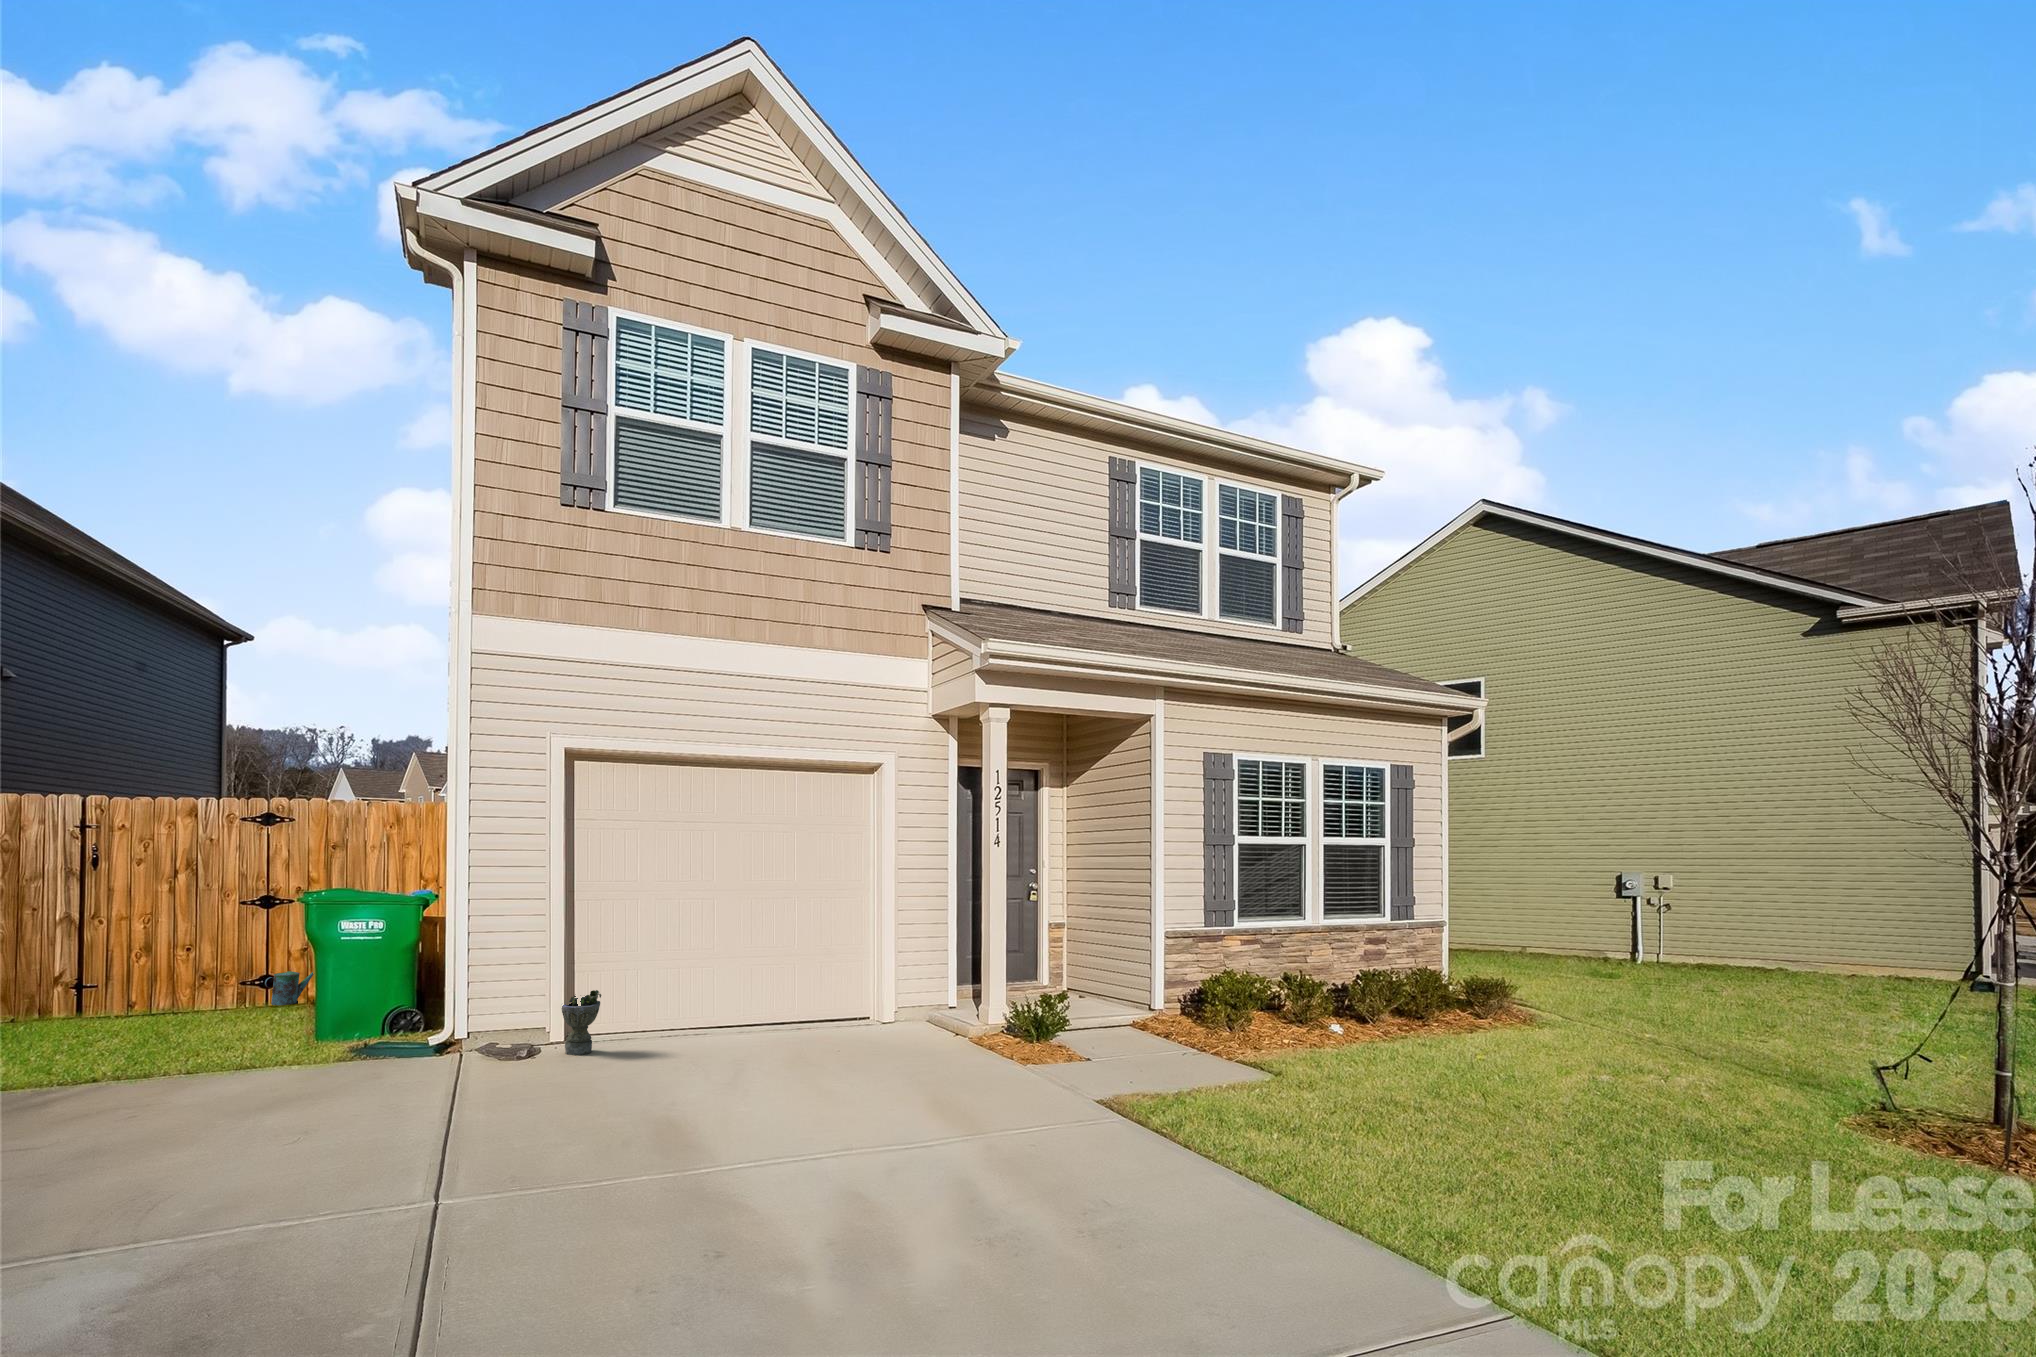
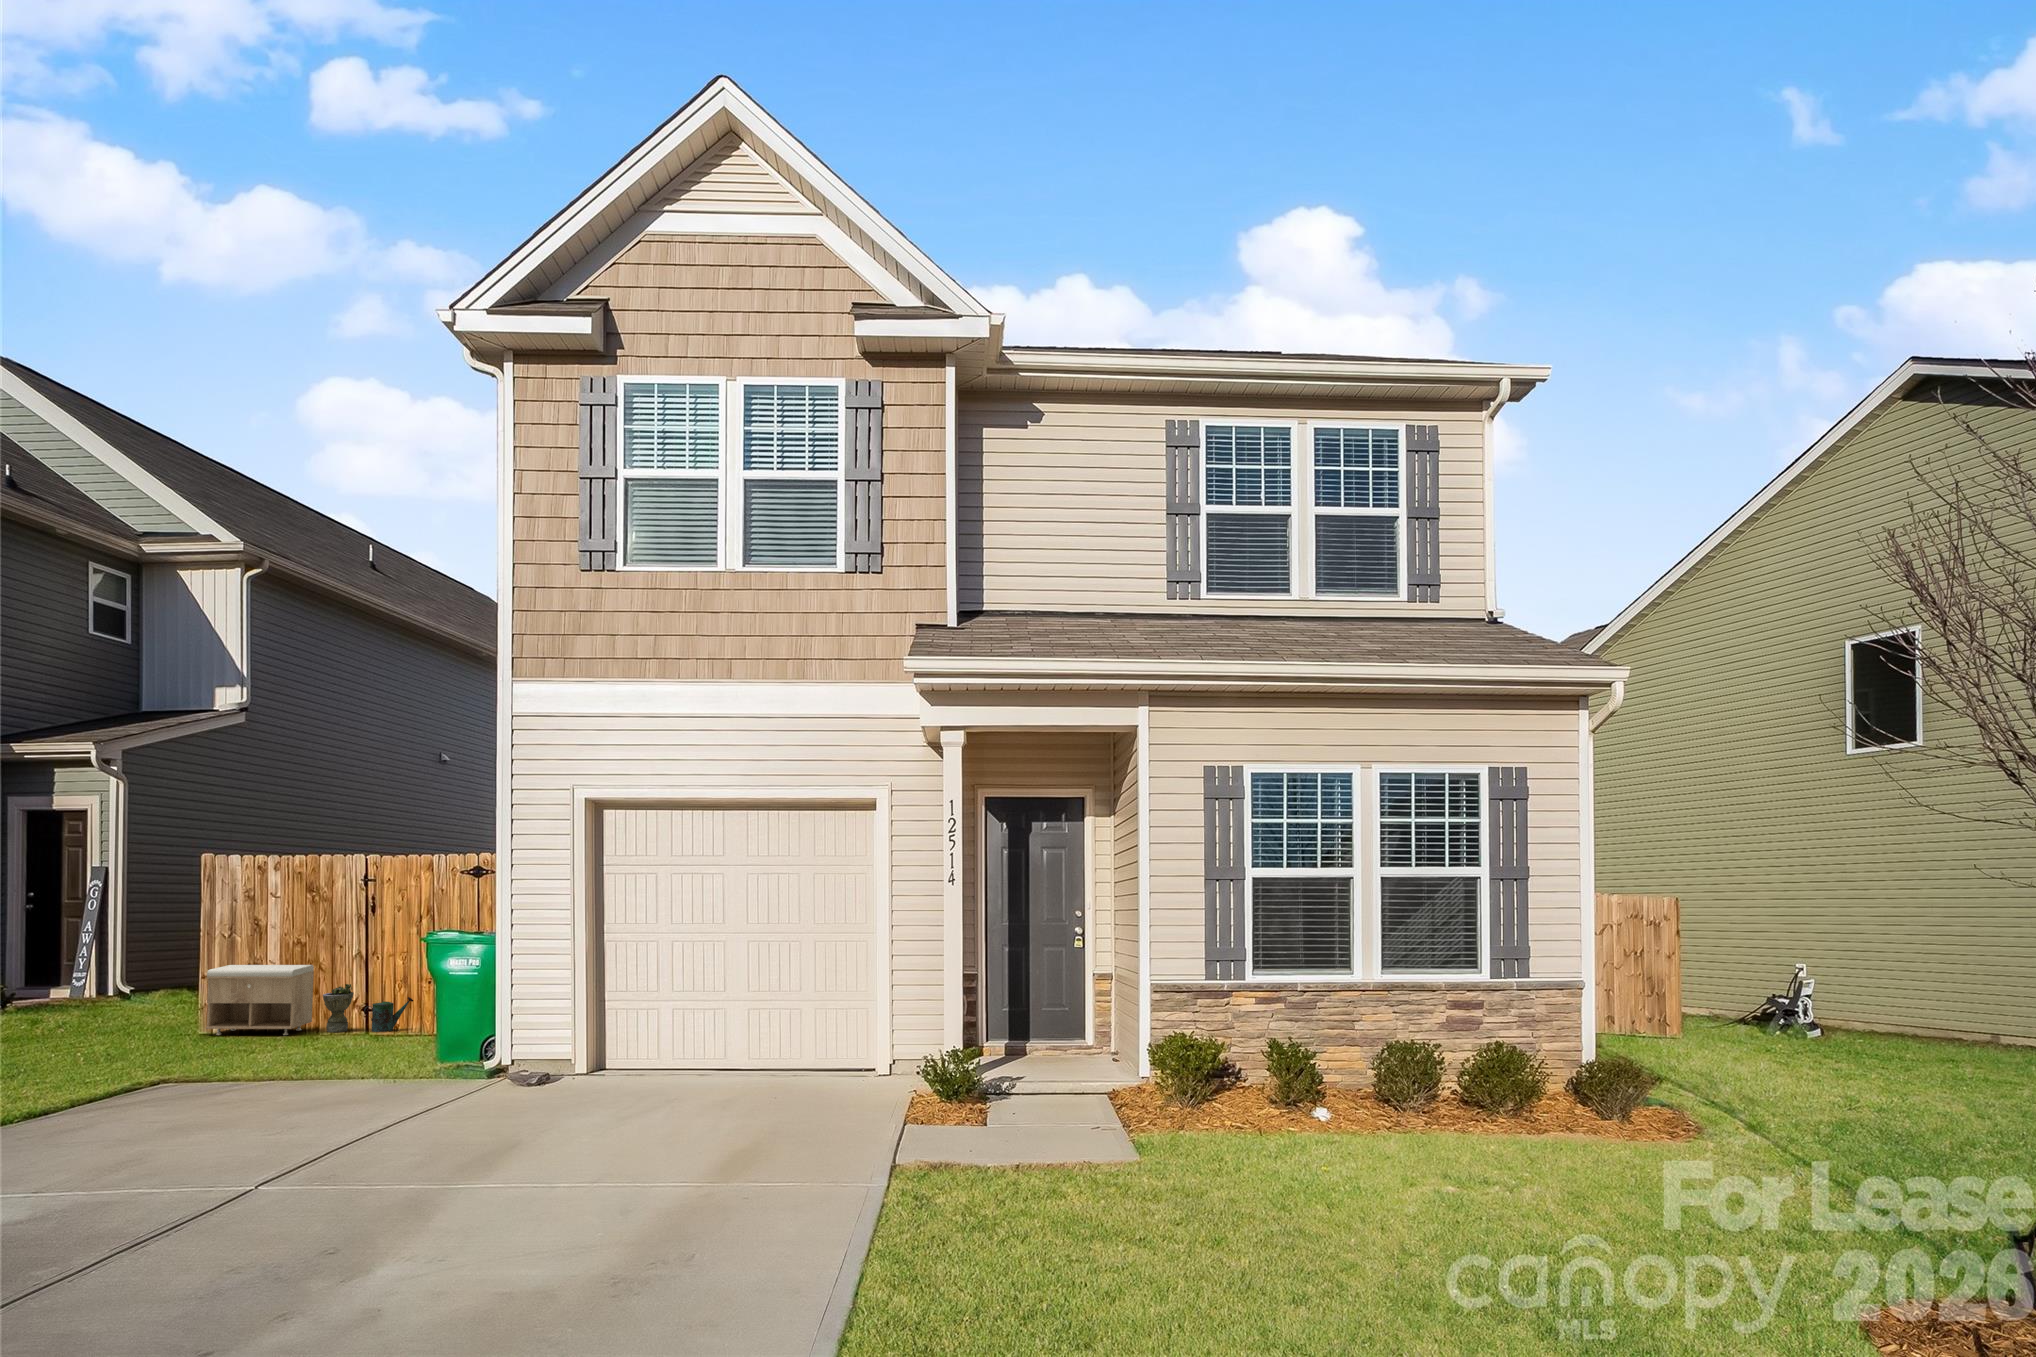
storage bench: none [57,934,198,1018] -> present [206,965,314,1035]
planter: present [562,990,601,1055] -> present [323,984,354,1032]

